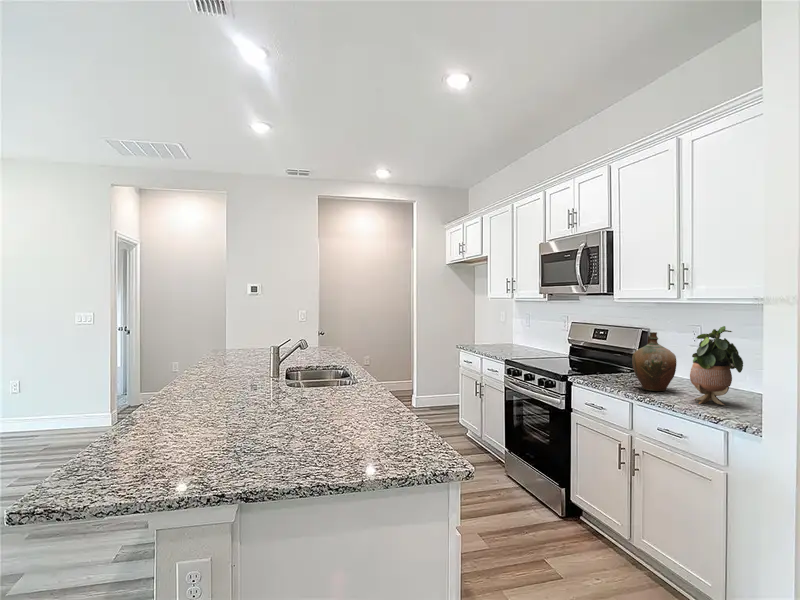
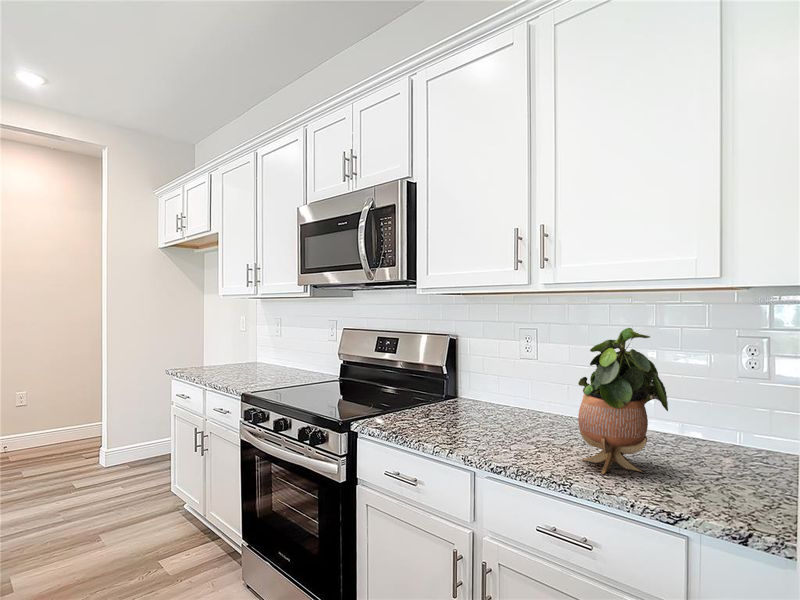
ceramic jug: present [632,332,677,391] -> none [467,342,541,447]

